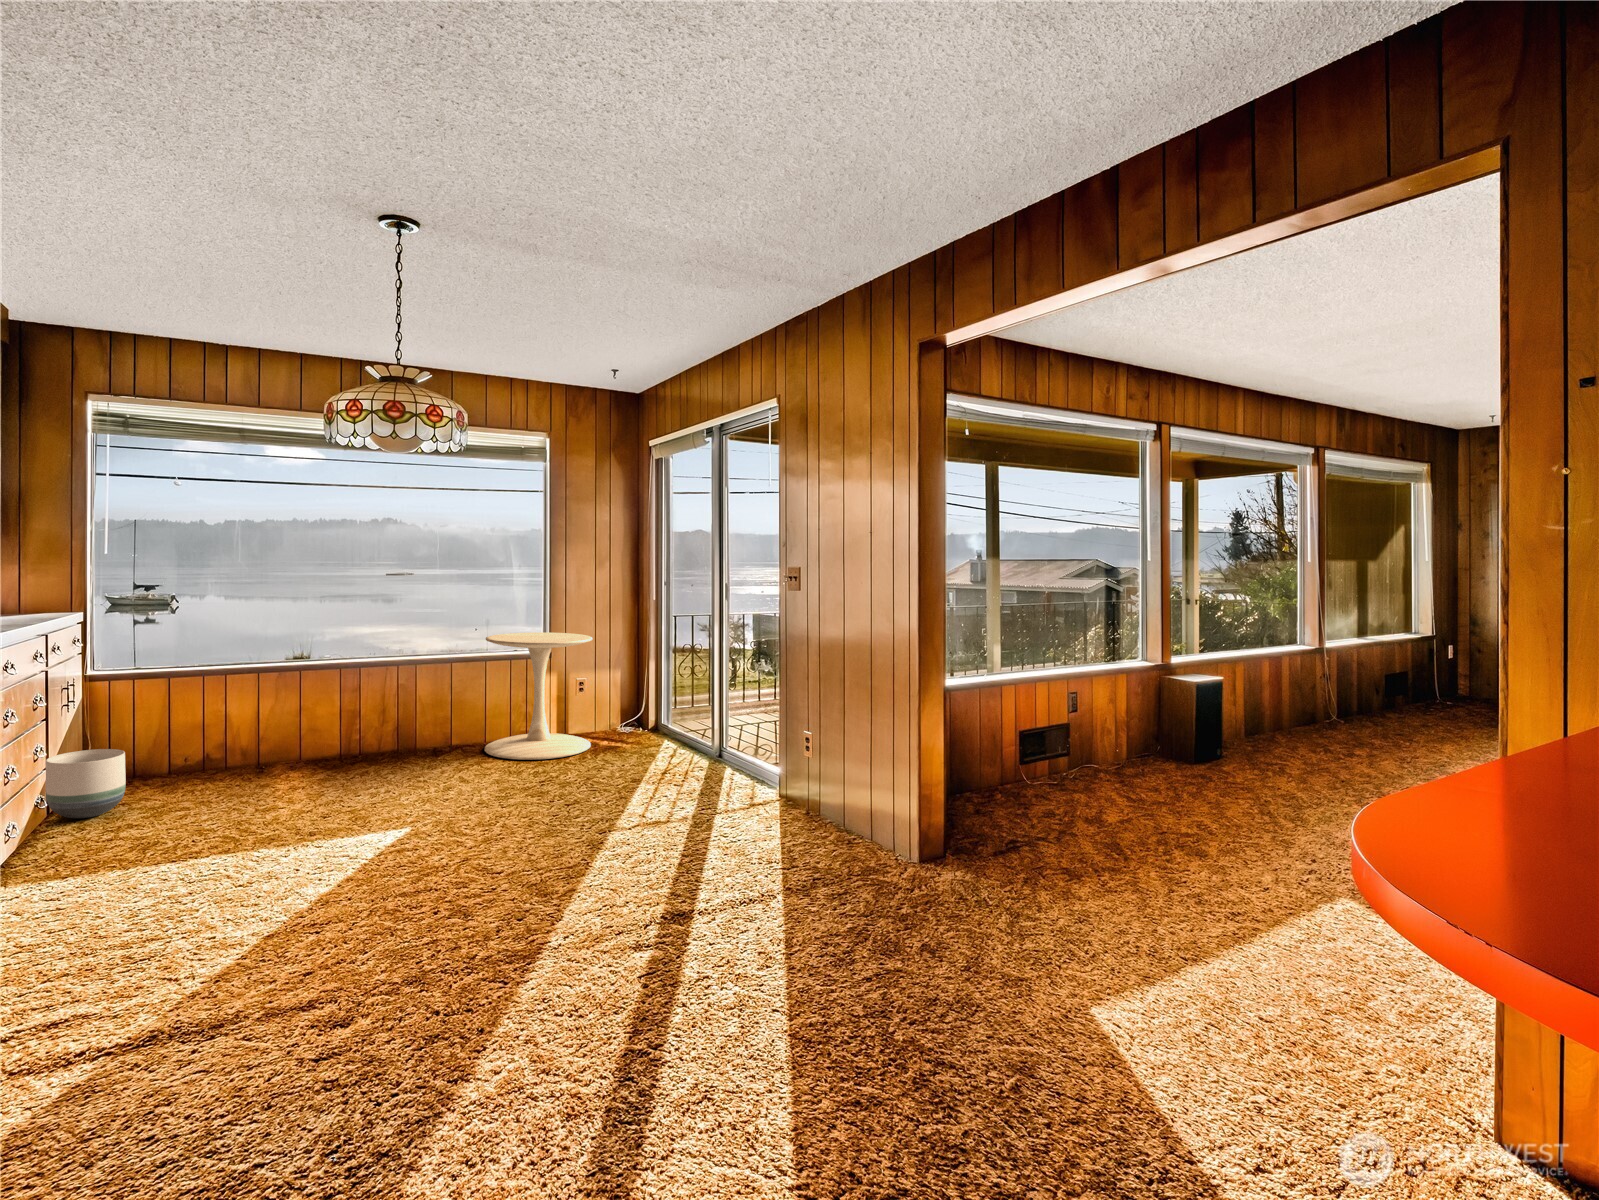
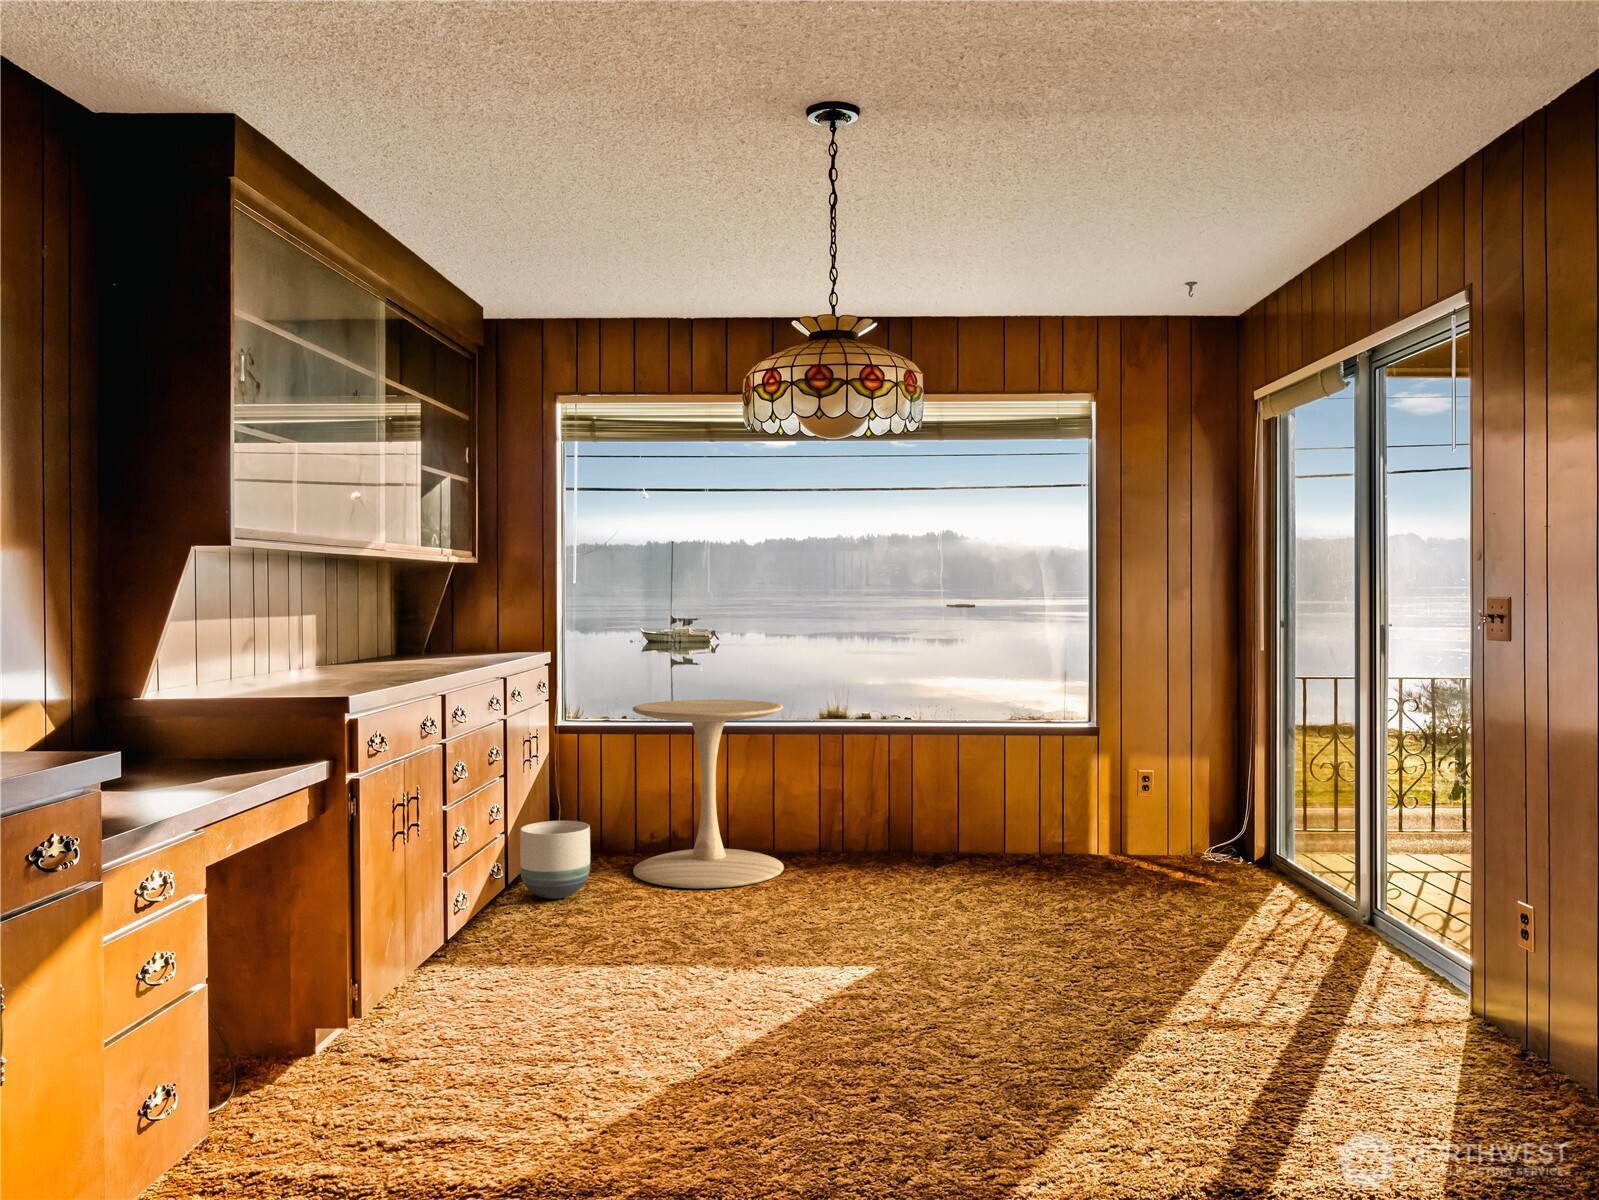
pedestal table: present [485,633,592,760] -> present [633,700,784,888]

